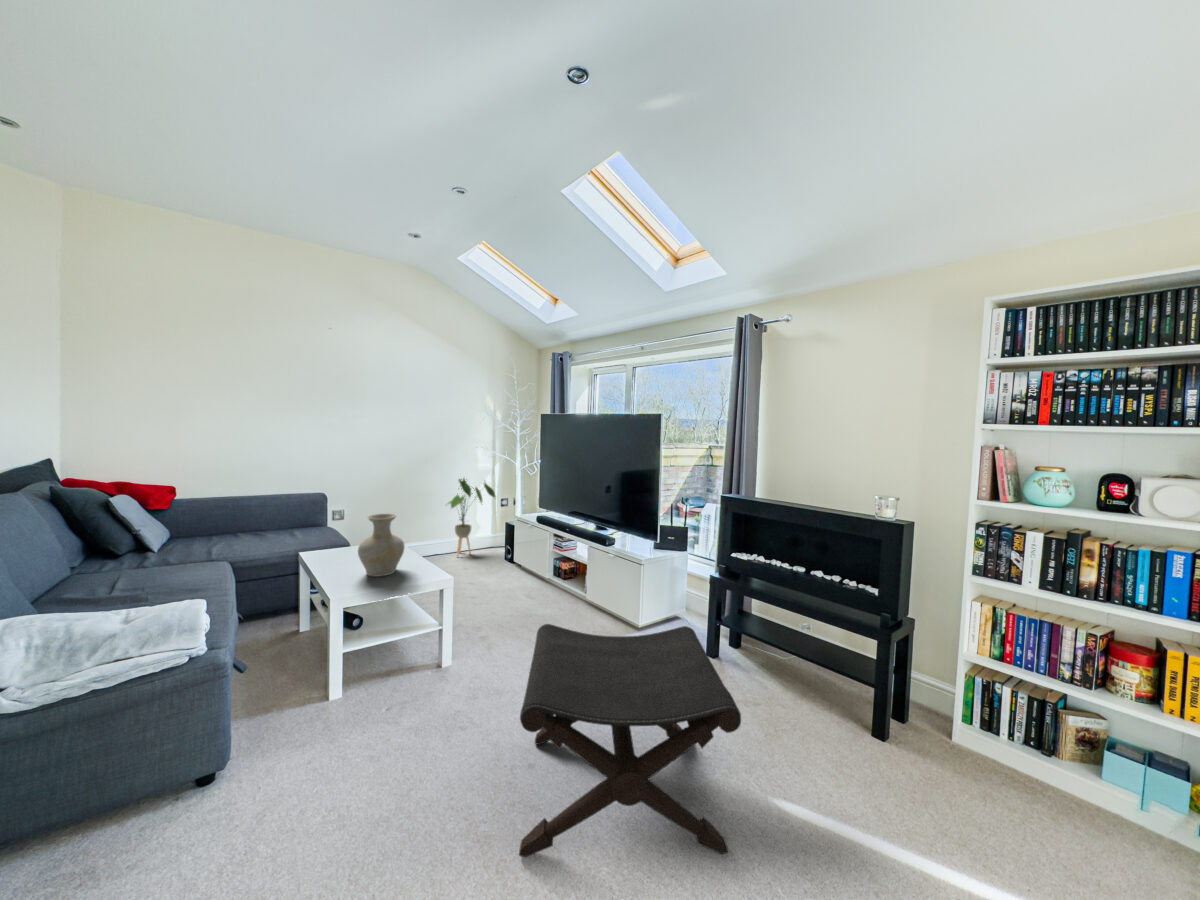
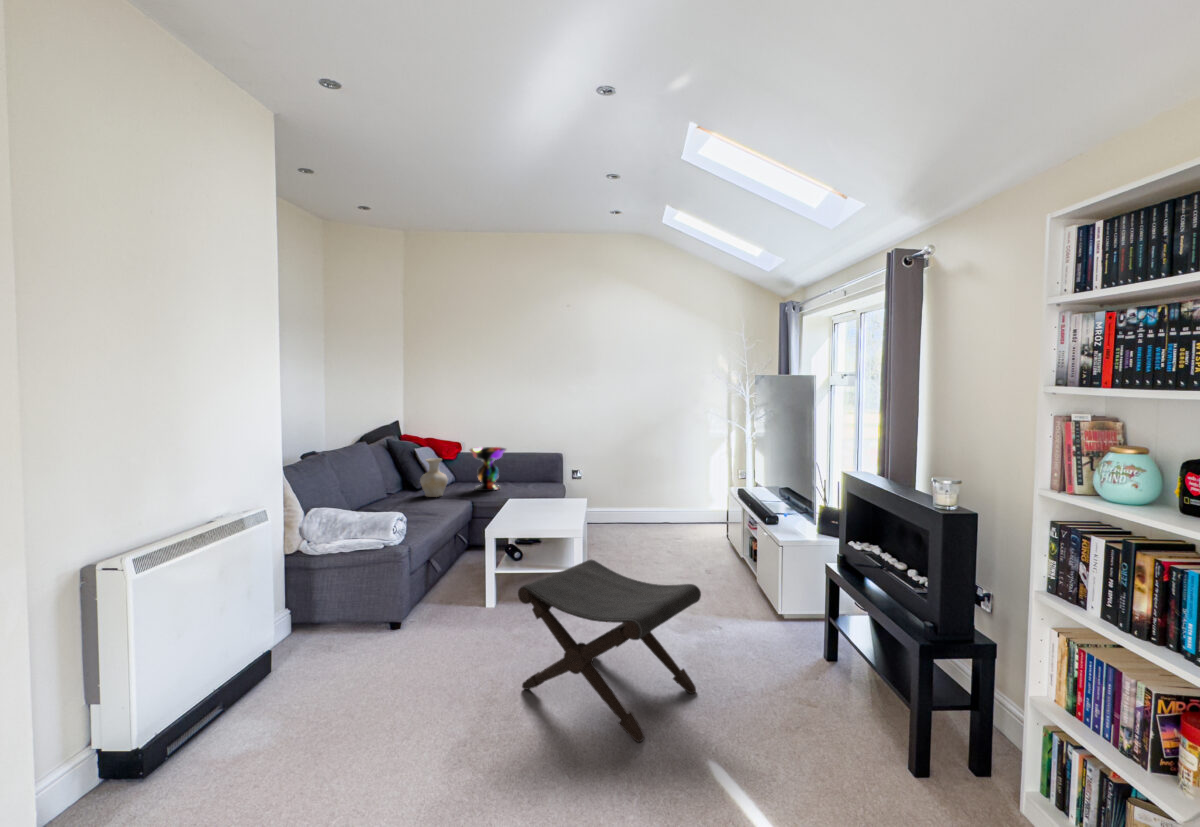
house plant: present [449,479,496,556] -> none [643,451,690,531]
decorative bowl: none [212,485,280,547] -> present [470,447,506,491]
vase: present [358,514,405,577] -> present [420,458,448,497]

